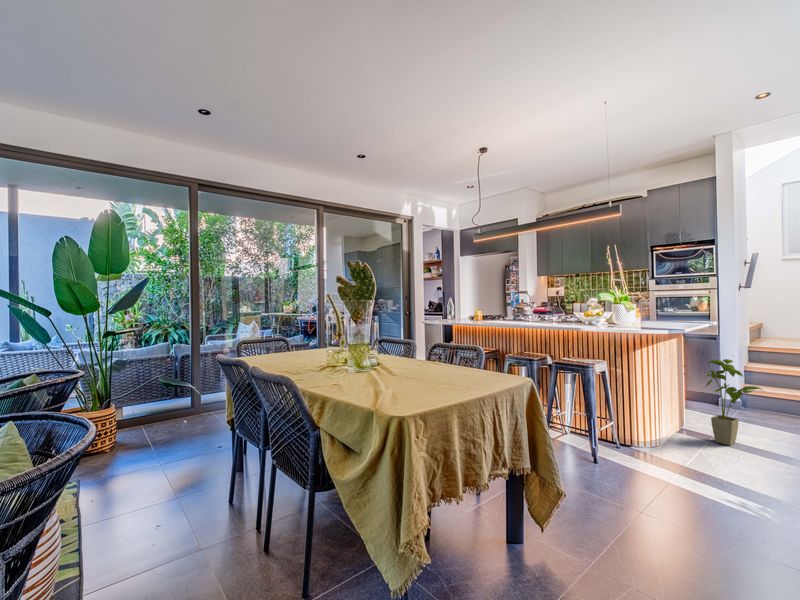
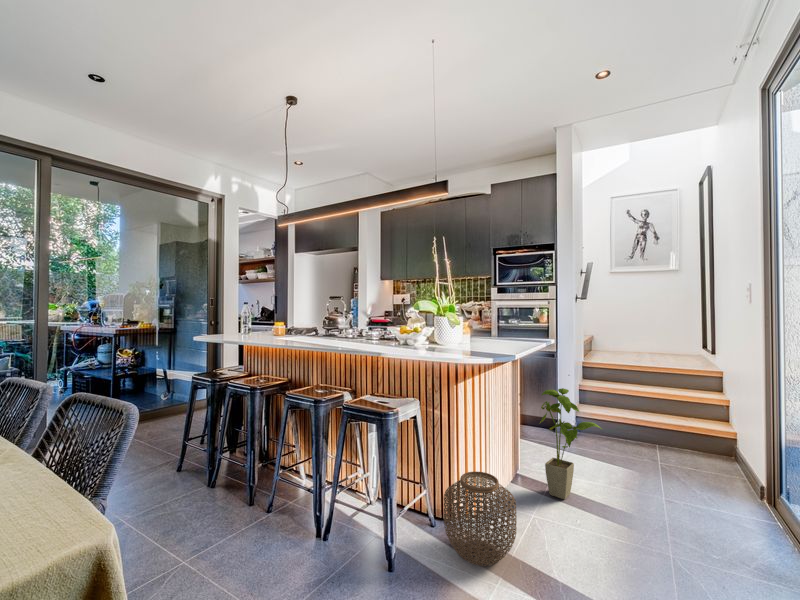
woven basket: none [632,410,691,469] -> present [444,472,517,566]

